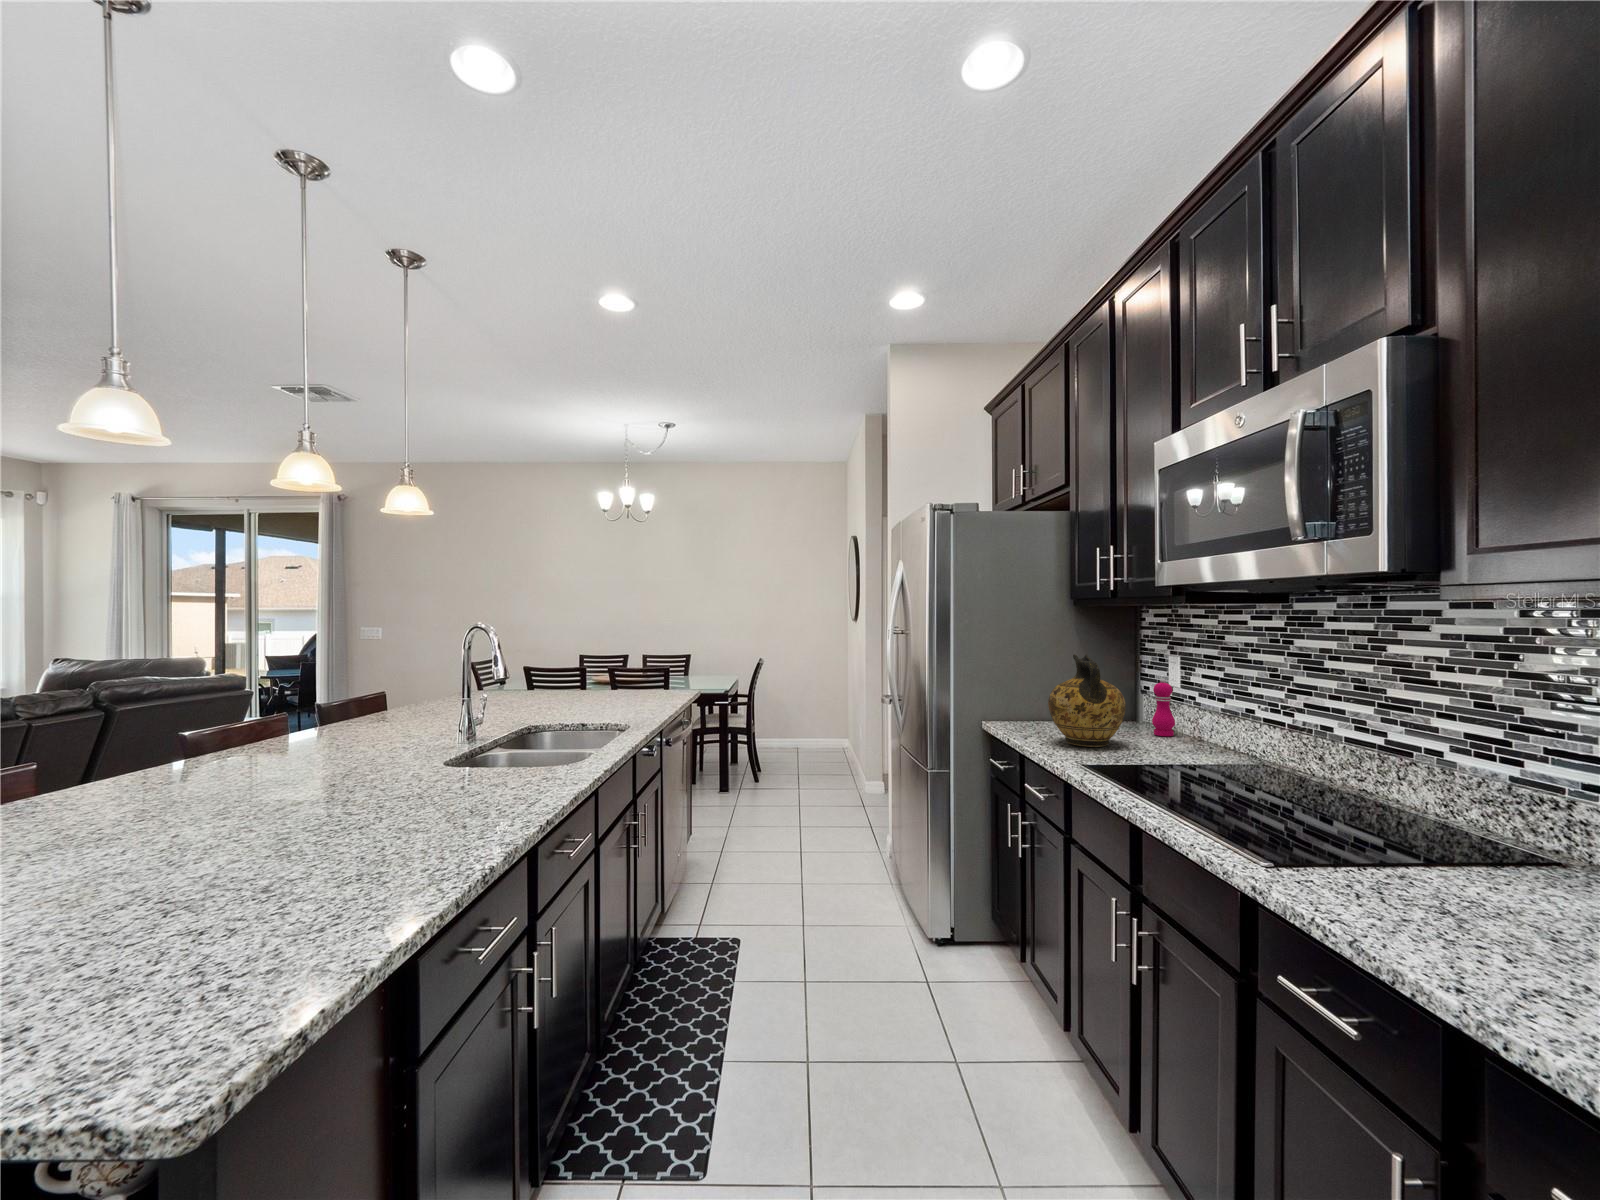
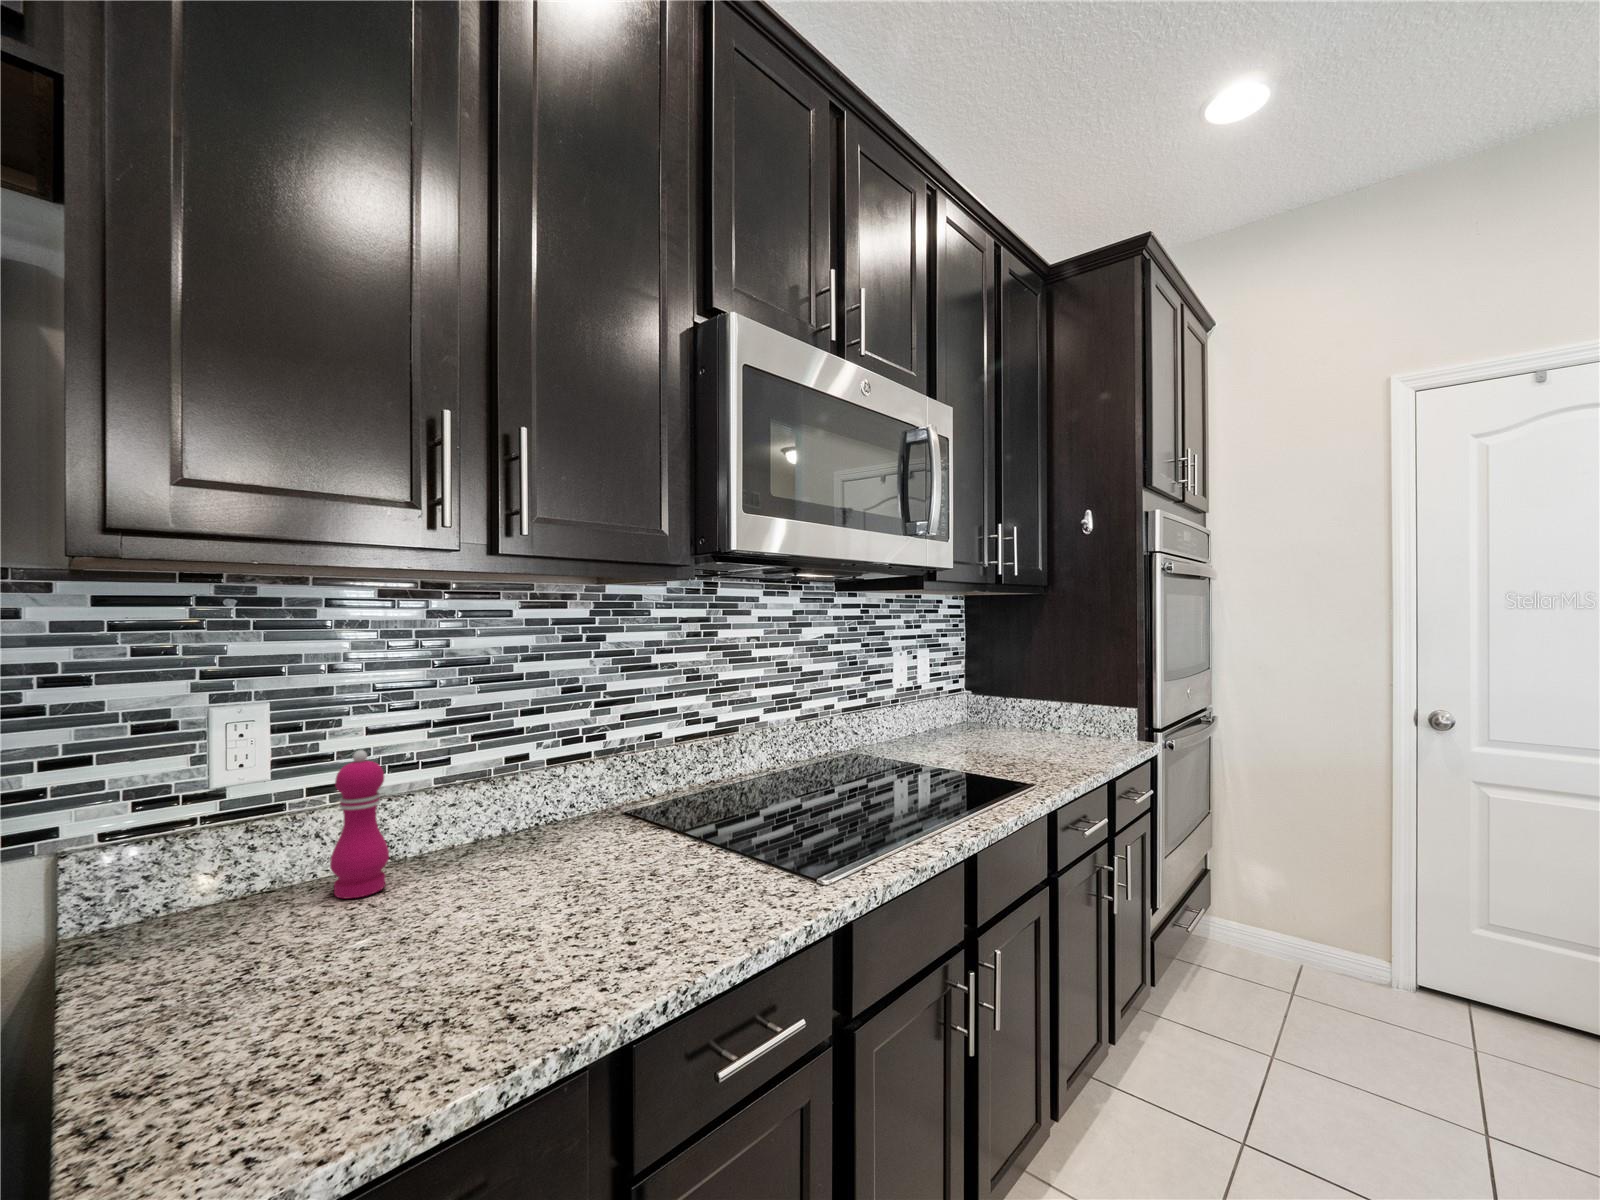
ceramic jug: present [1048,654,1126,747] -> none [445,697,649,953]

